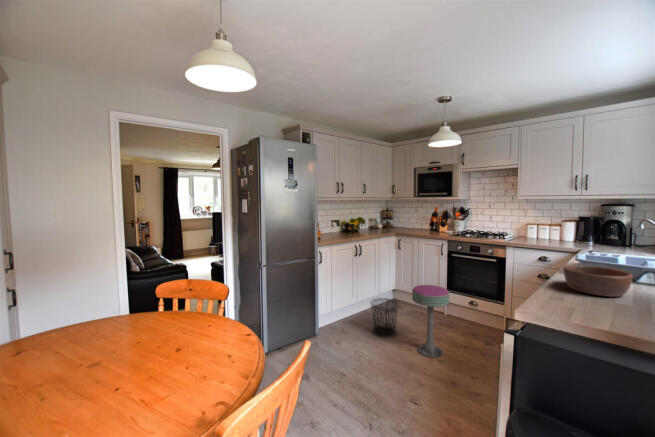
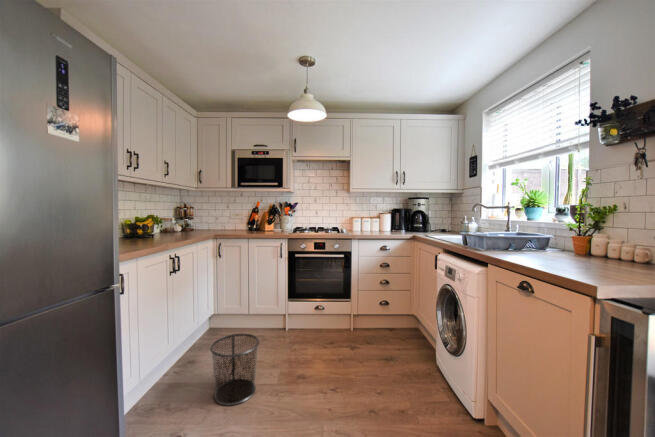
wooden bowl: present [564,265,633,297] -> none [535,239,608,268]
bar stool: present [412,285,449,357] -> none [291,297,341,404]

